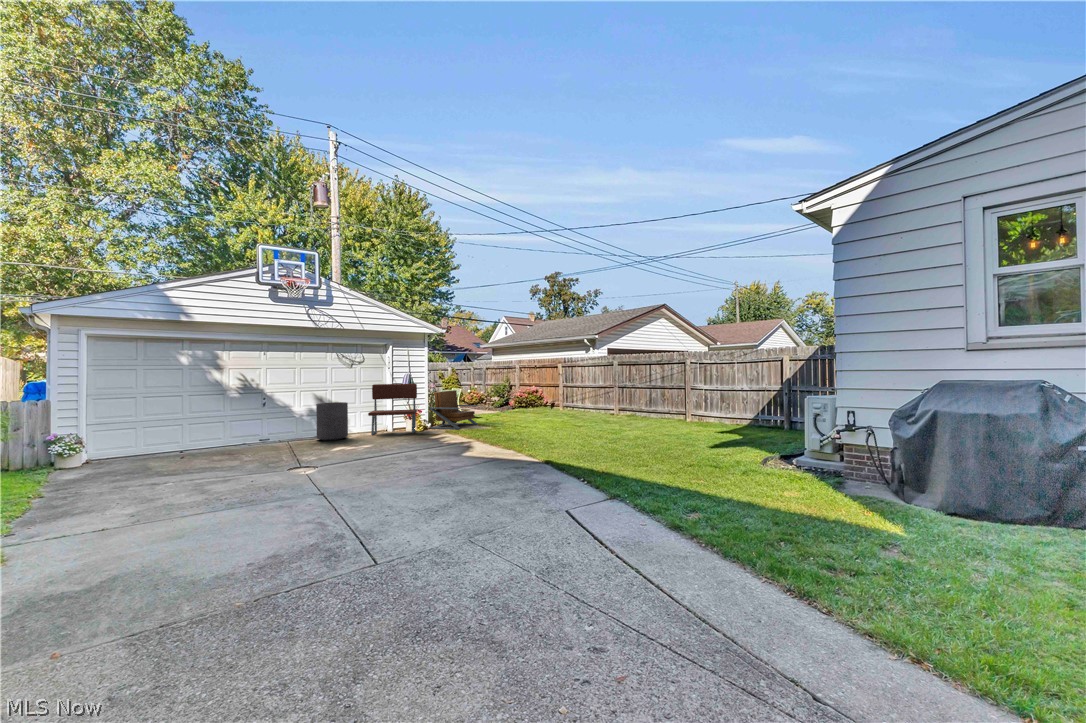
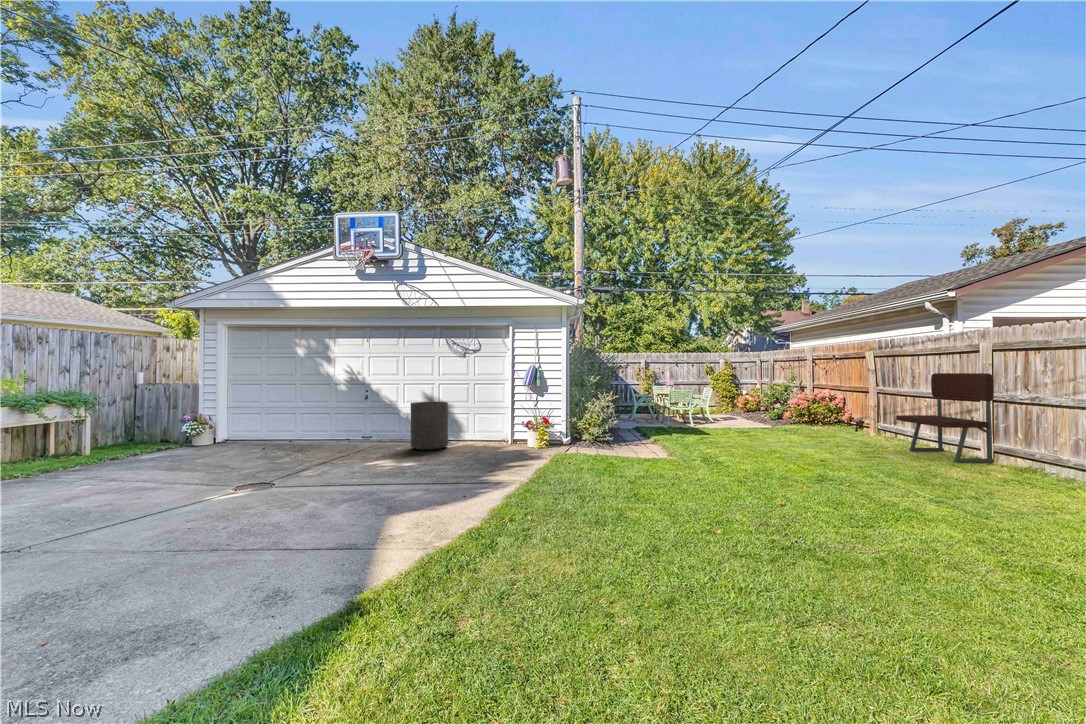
bench: present [368,384,417,435] -> present [896,373,994,463]
lounge chair: present [429,391,478,429] -> none [562,393,641,455]

